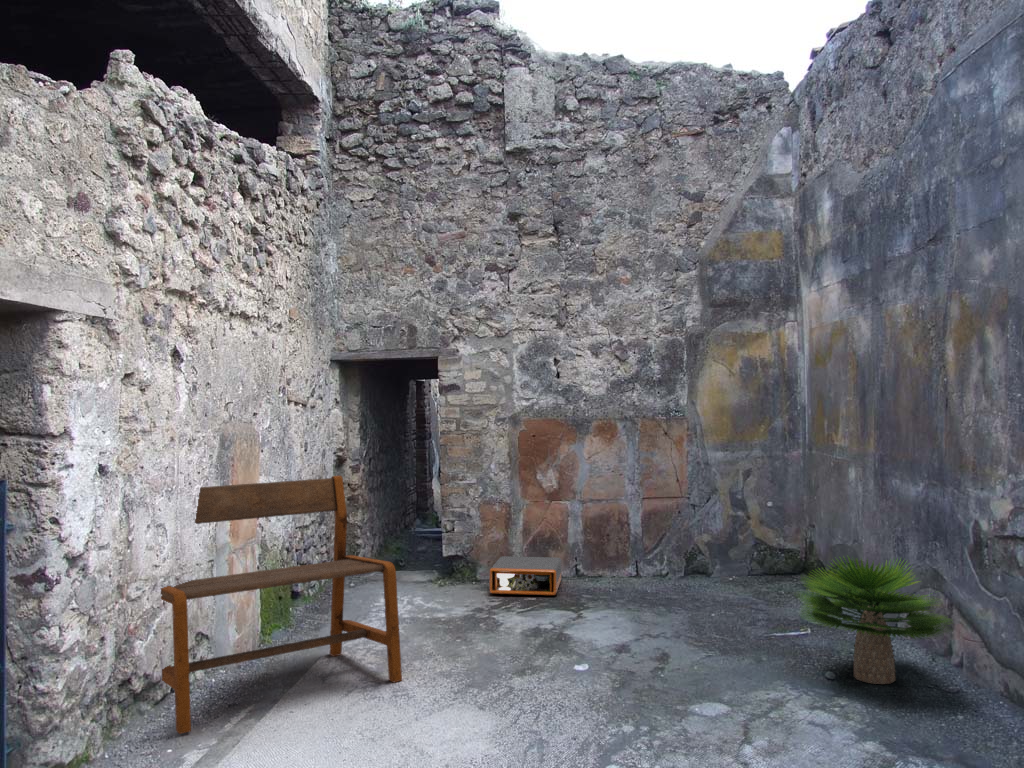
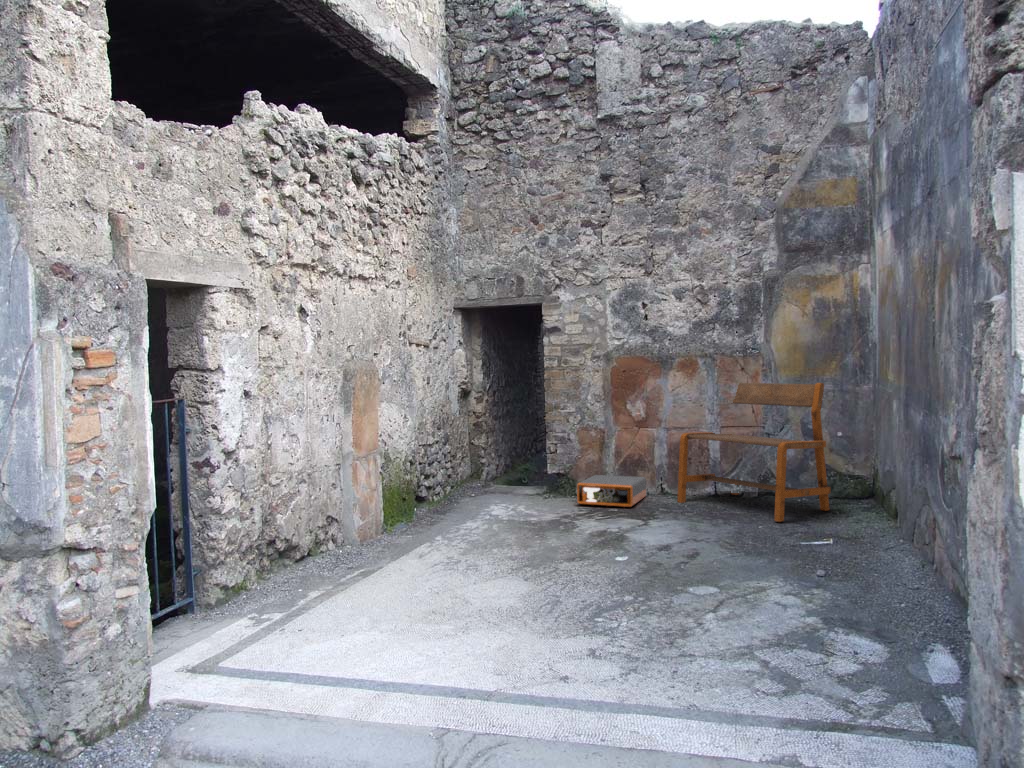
bench: present [161,476,402,734] -> present [677,383,830,522]
potted plant: present [802,557,949,684] -> none [789,470,929,579]

